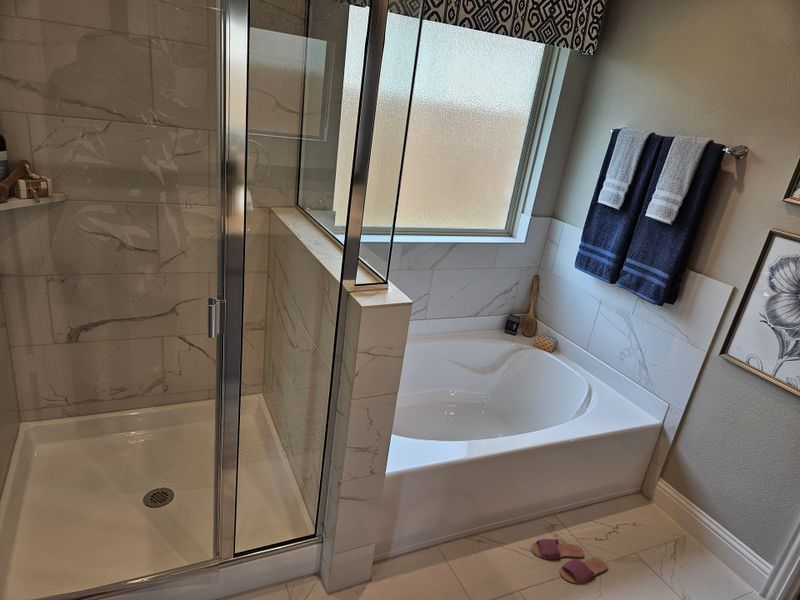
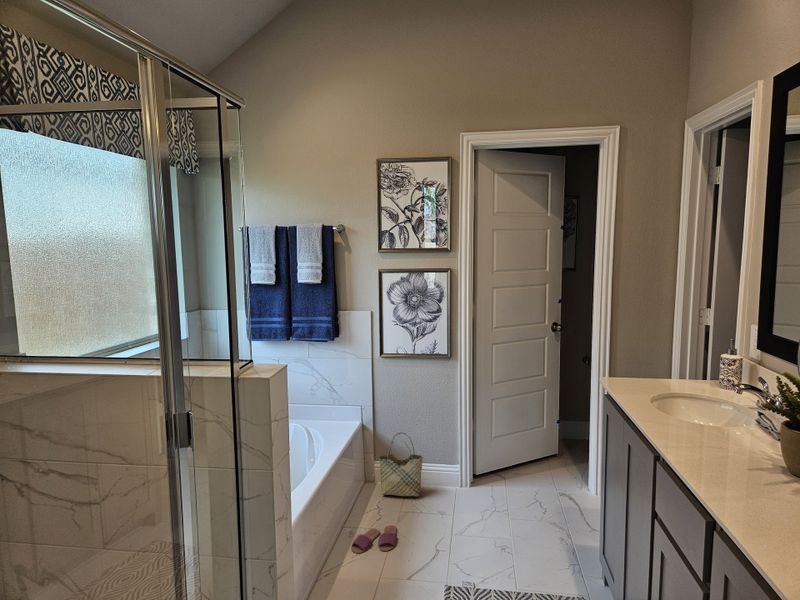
woven basket: none [638,469,718,563] -> present [379,433,423,496]

